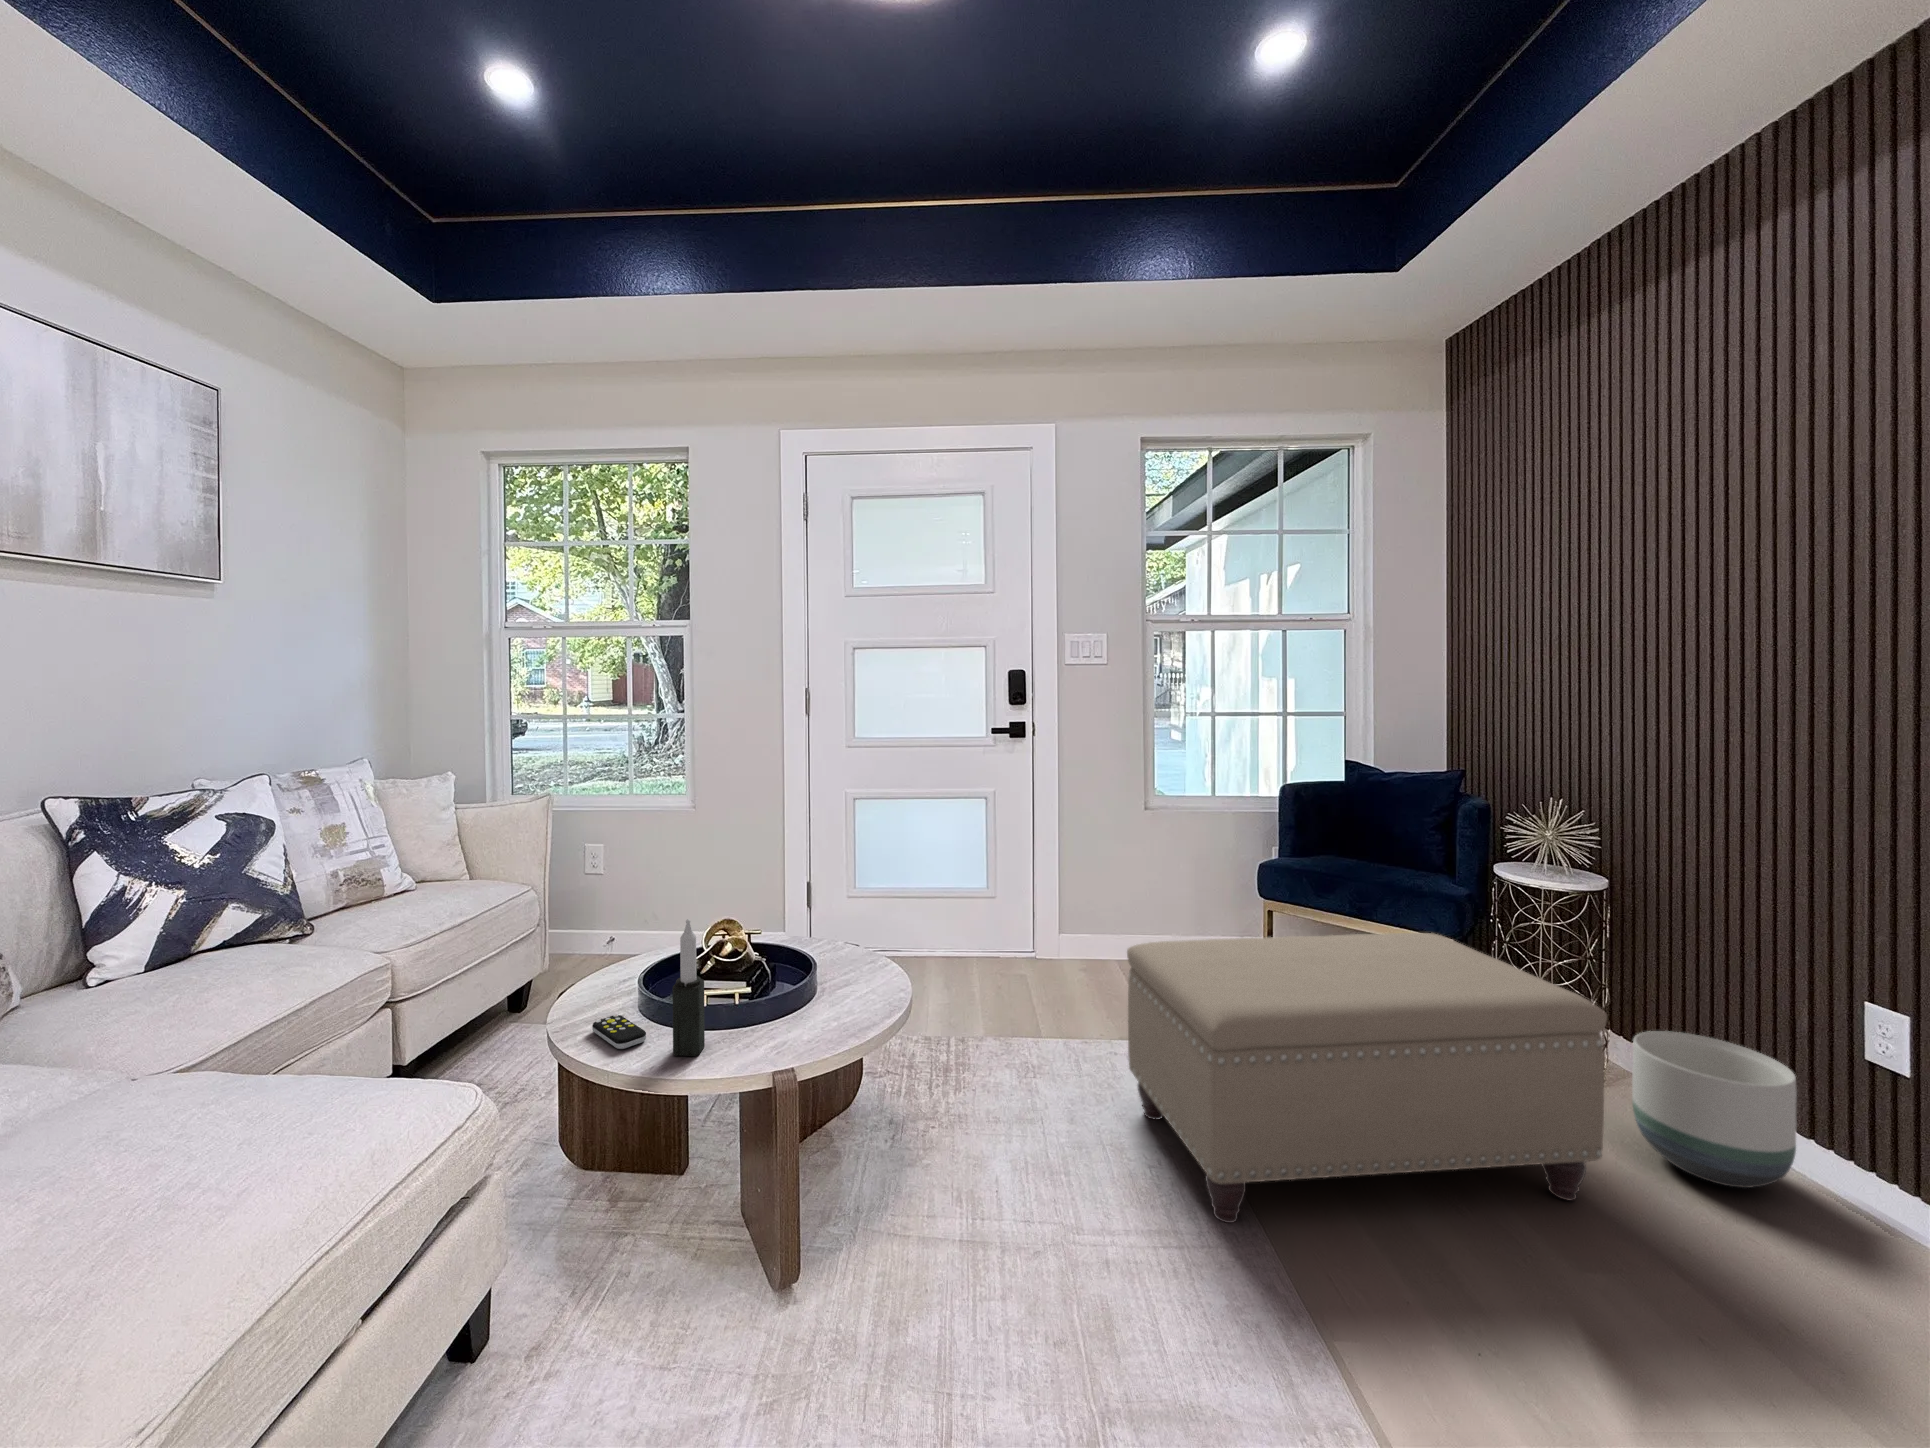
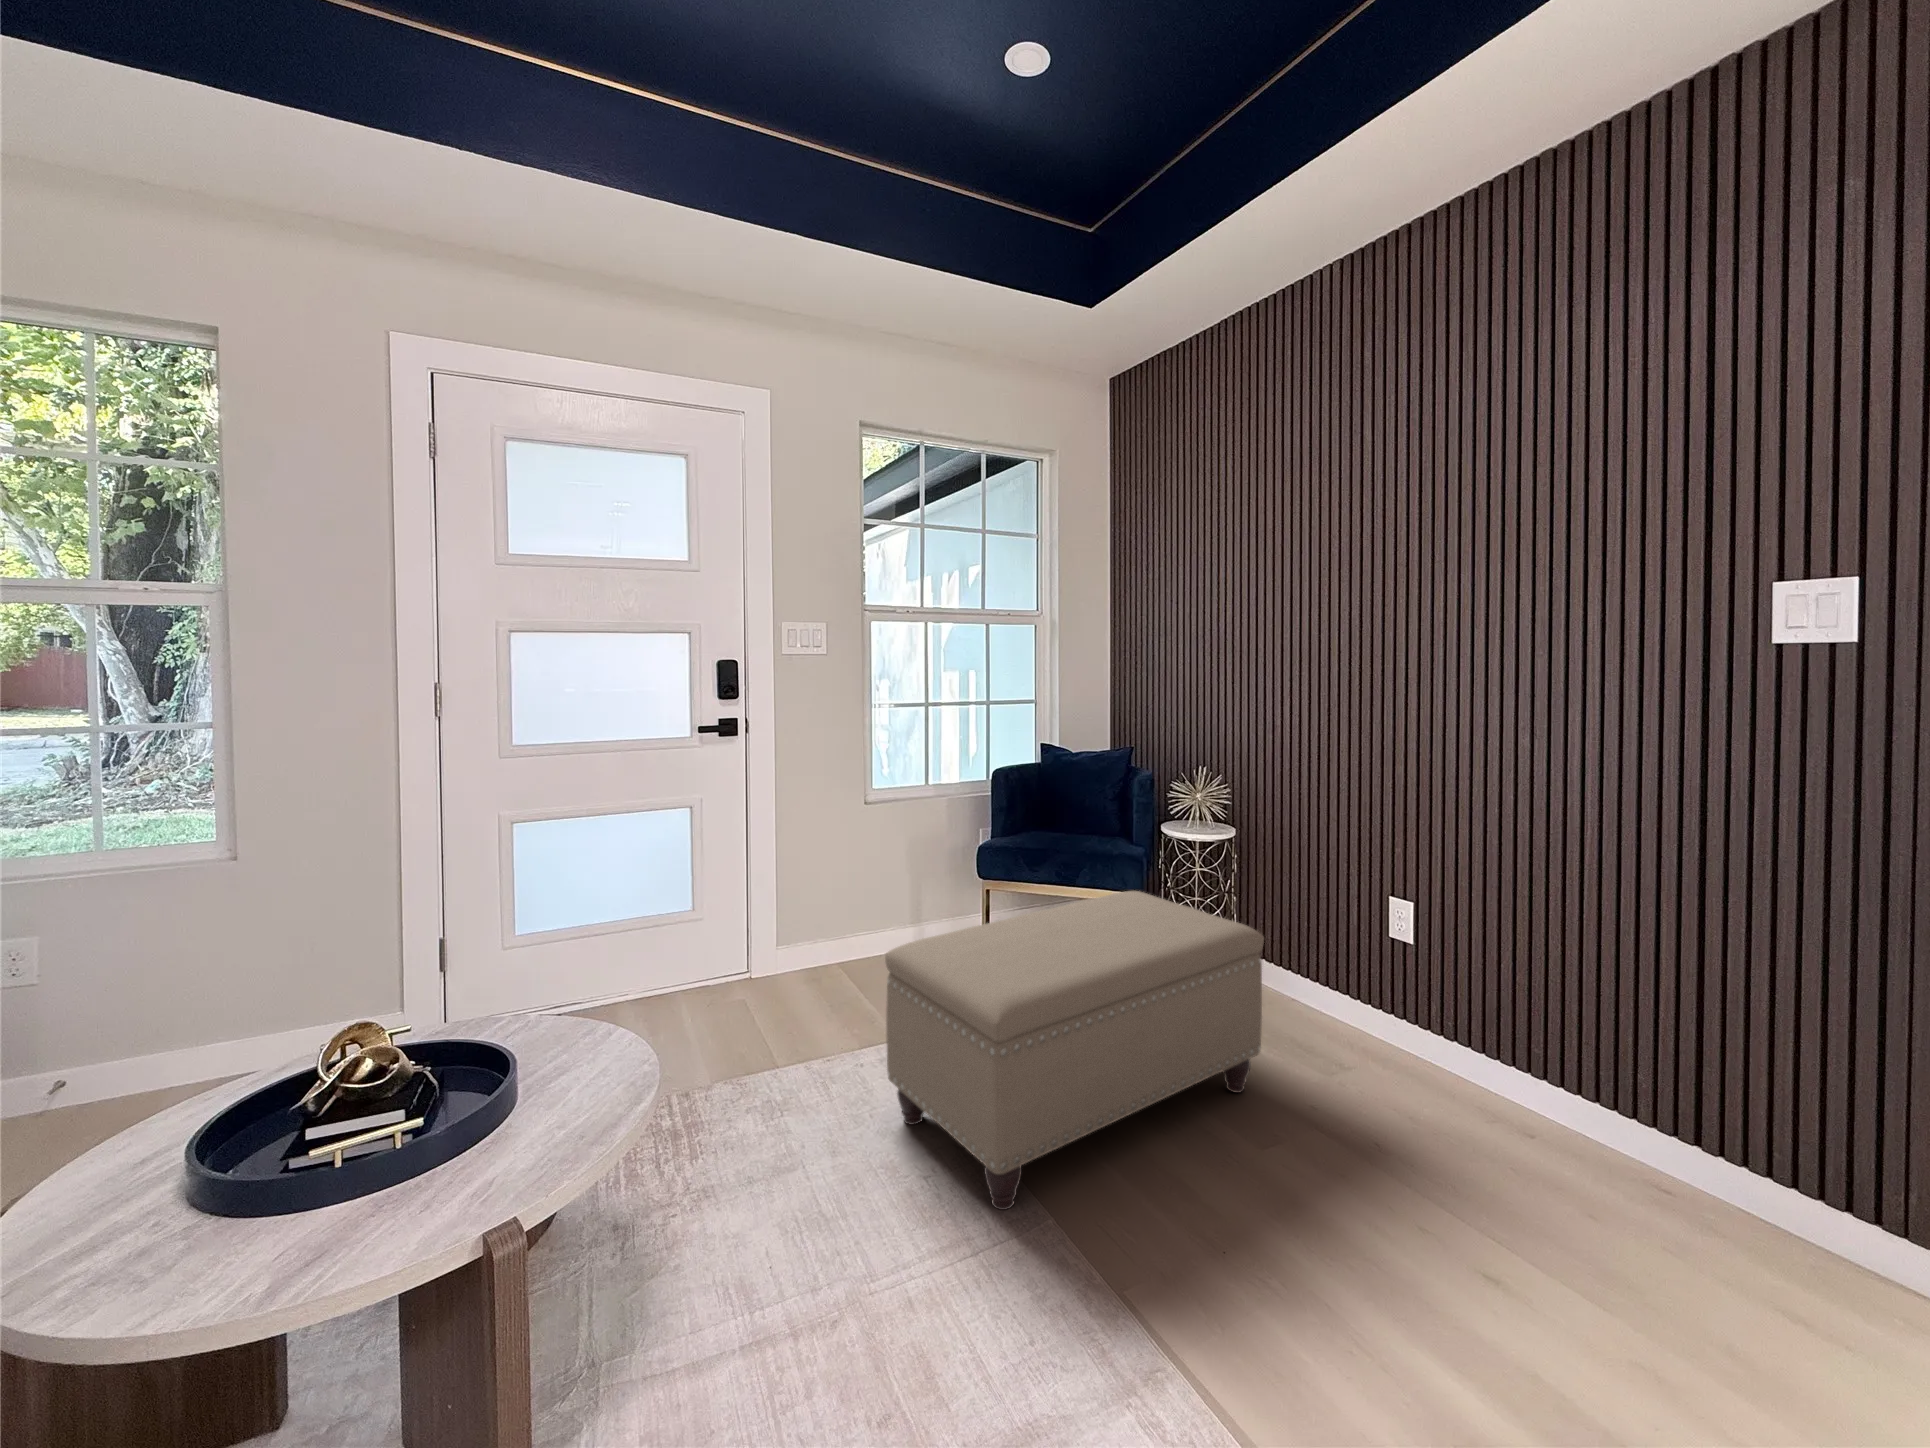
candle: present [673,919,705,1056] -> none [277,1044,340,1262]
remote control: present [592,1014,646,1049] -> none [85,1226,215,1287]
planter: present [1632,1031,1797,1188] -> none [1264,939,1357,1048]

